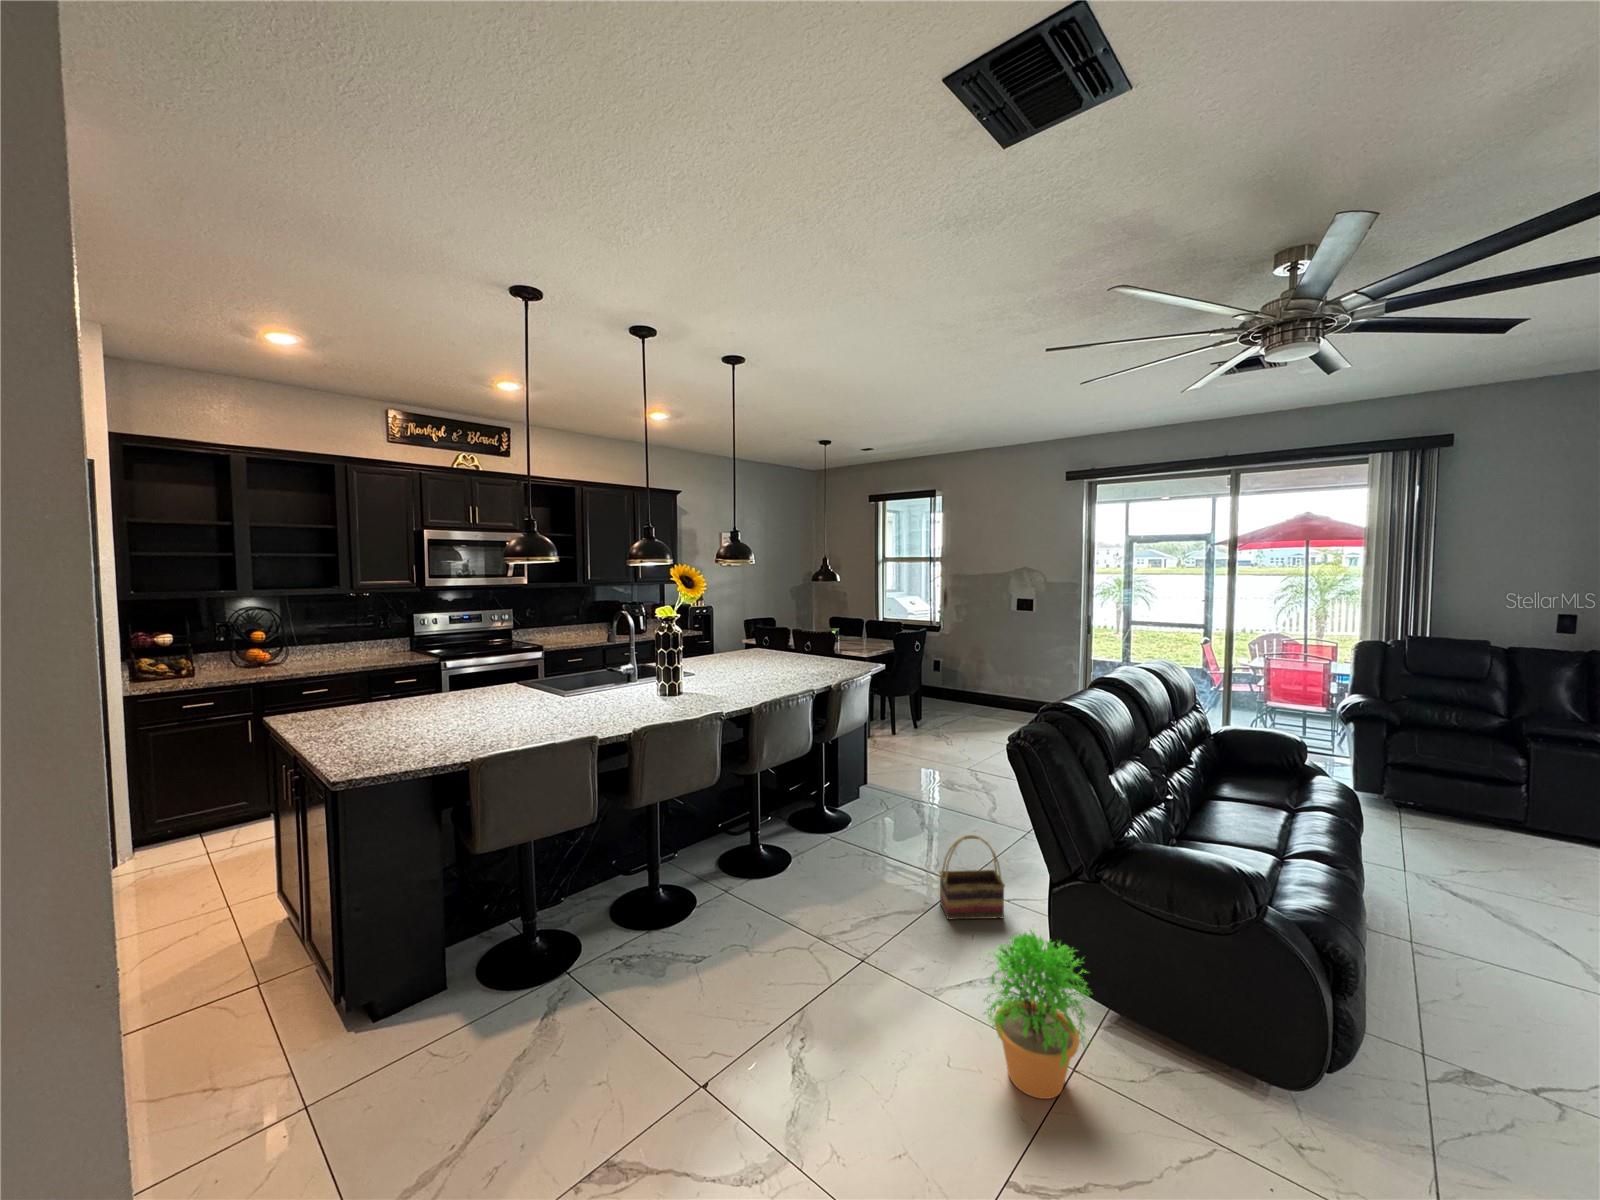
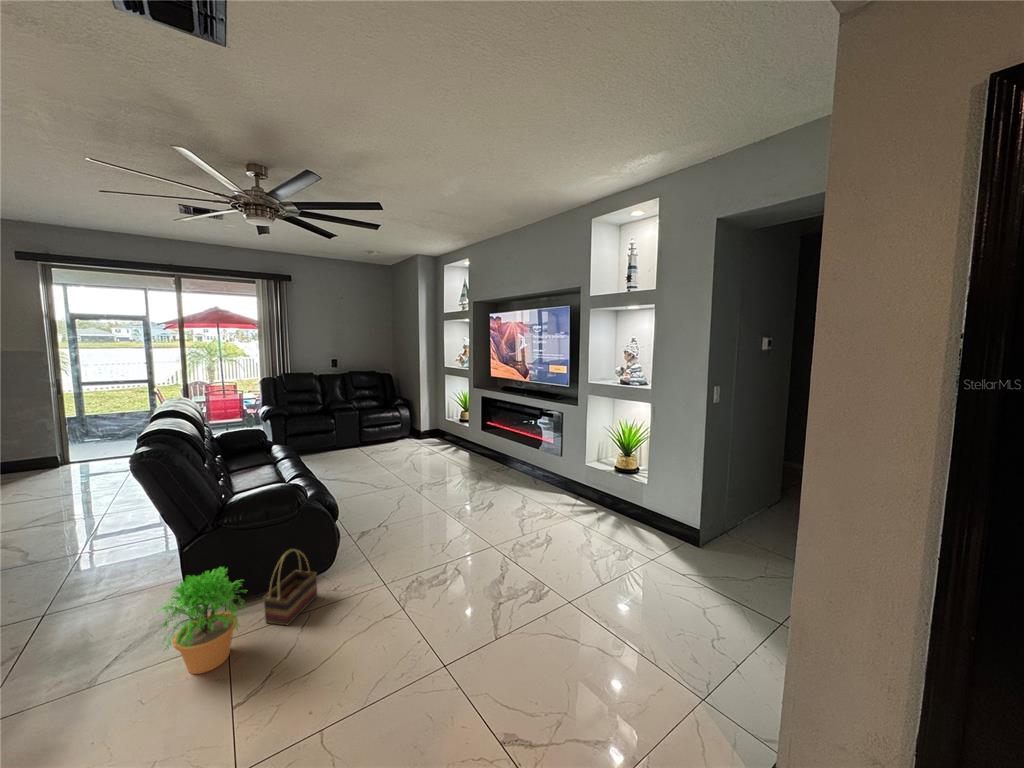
basket: present [940,835,1005,919] -> present [263,549,317,625]

